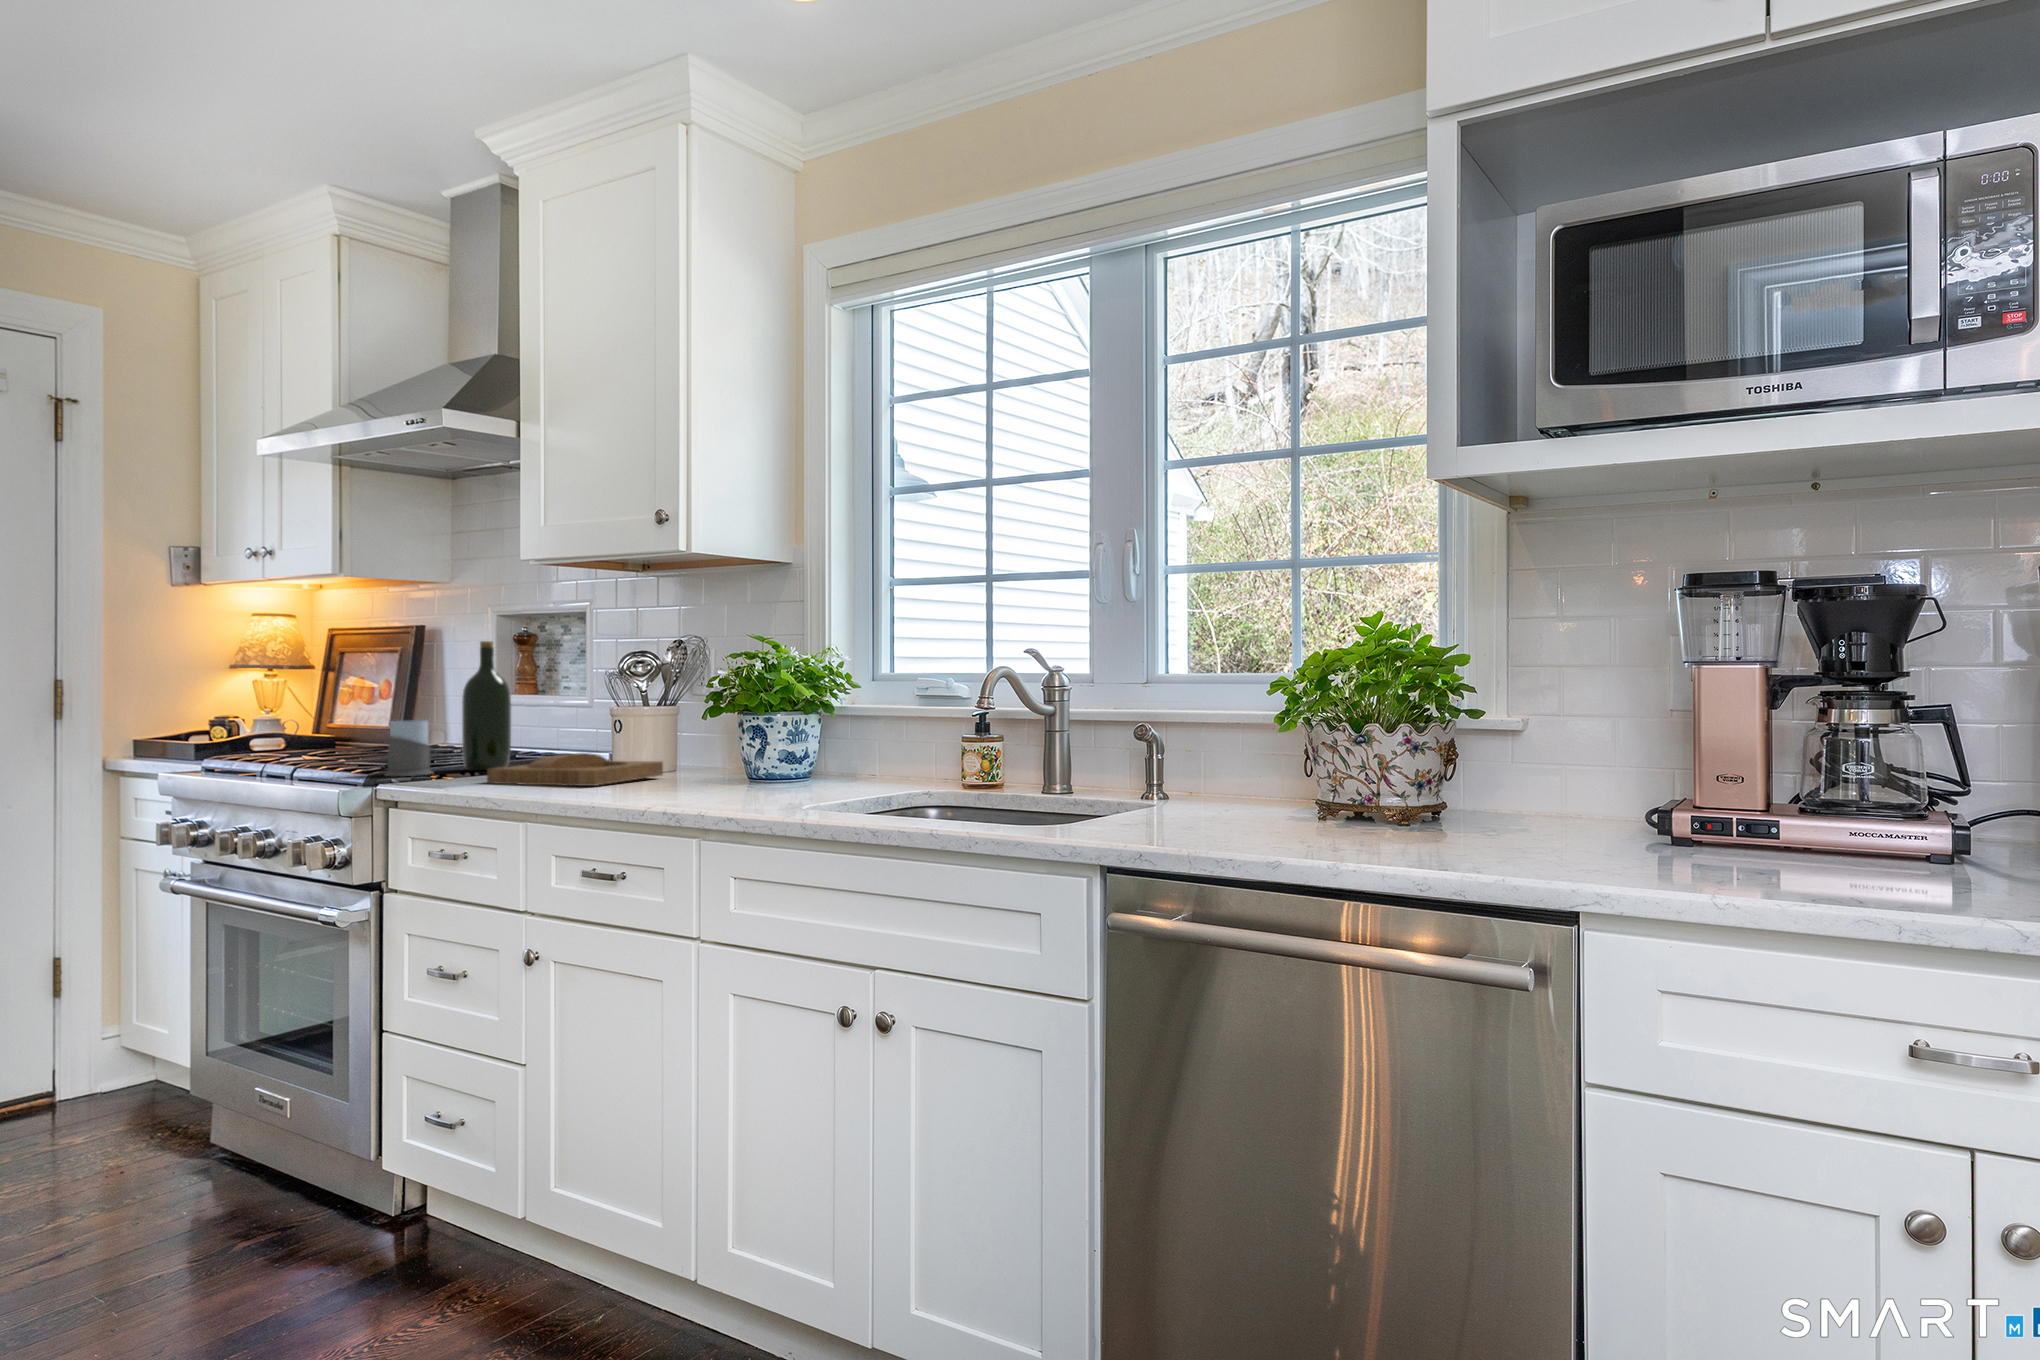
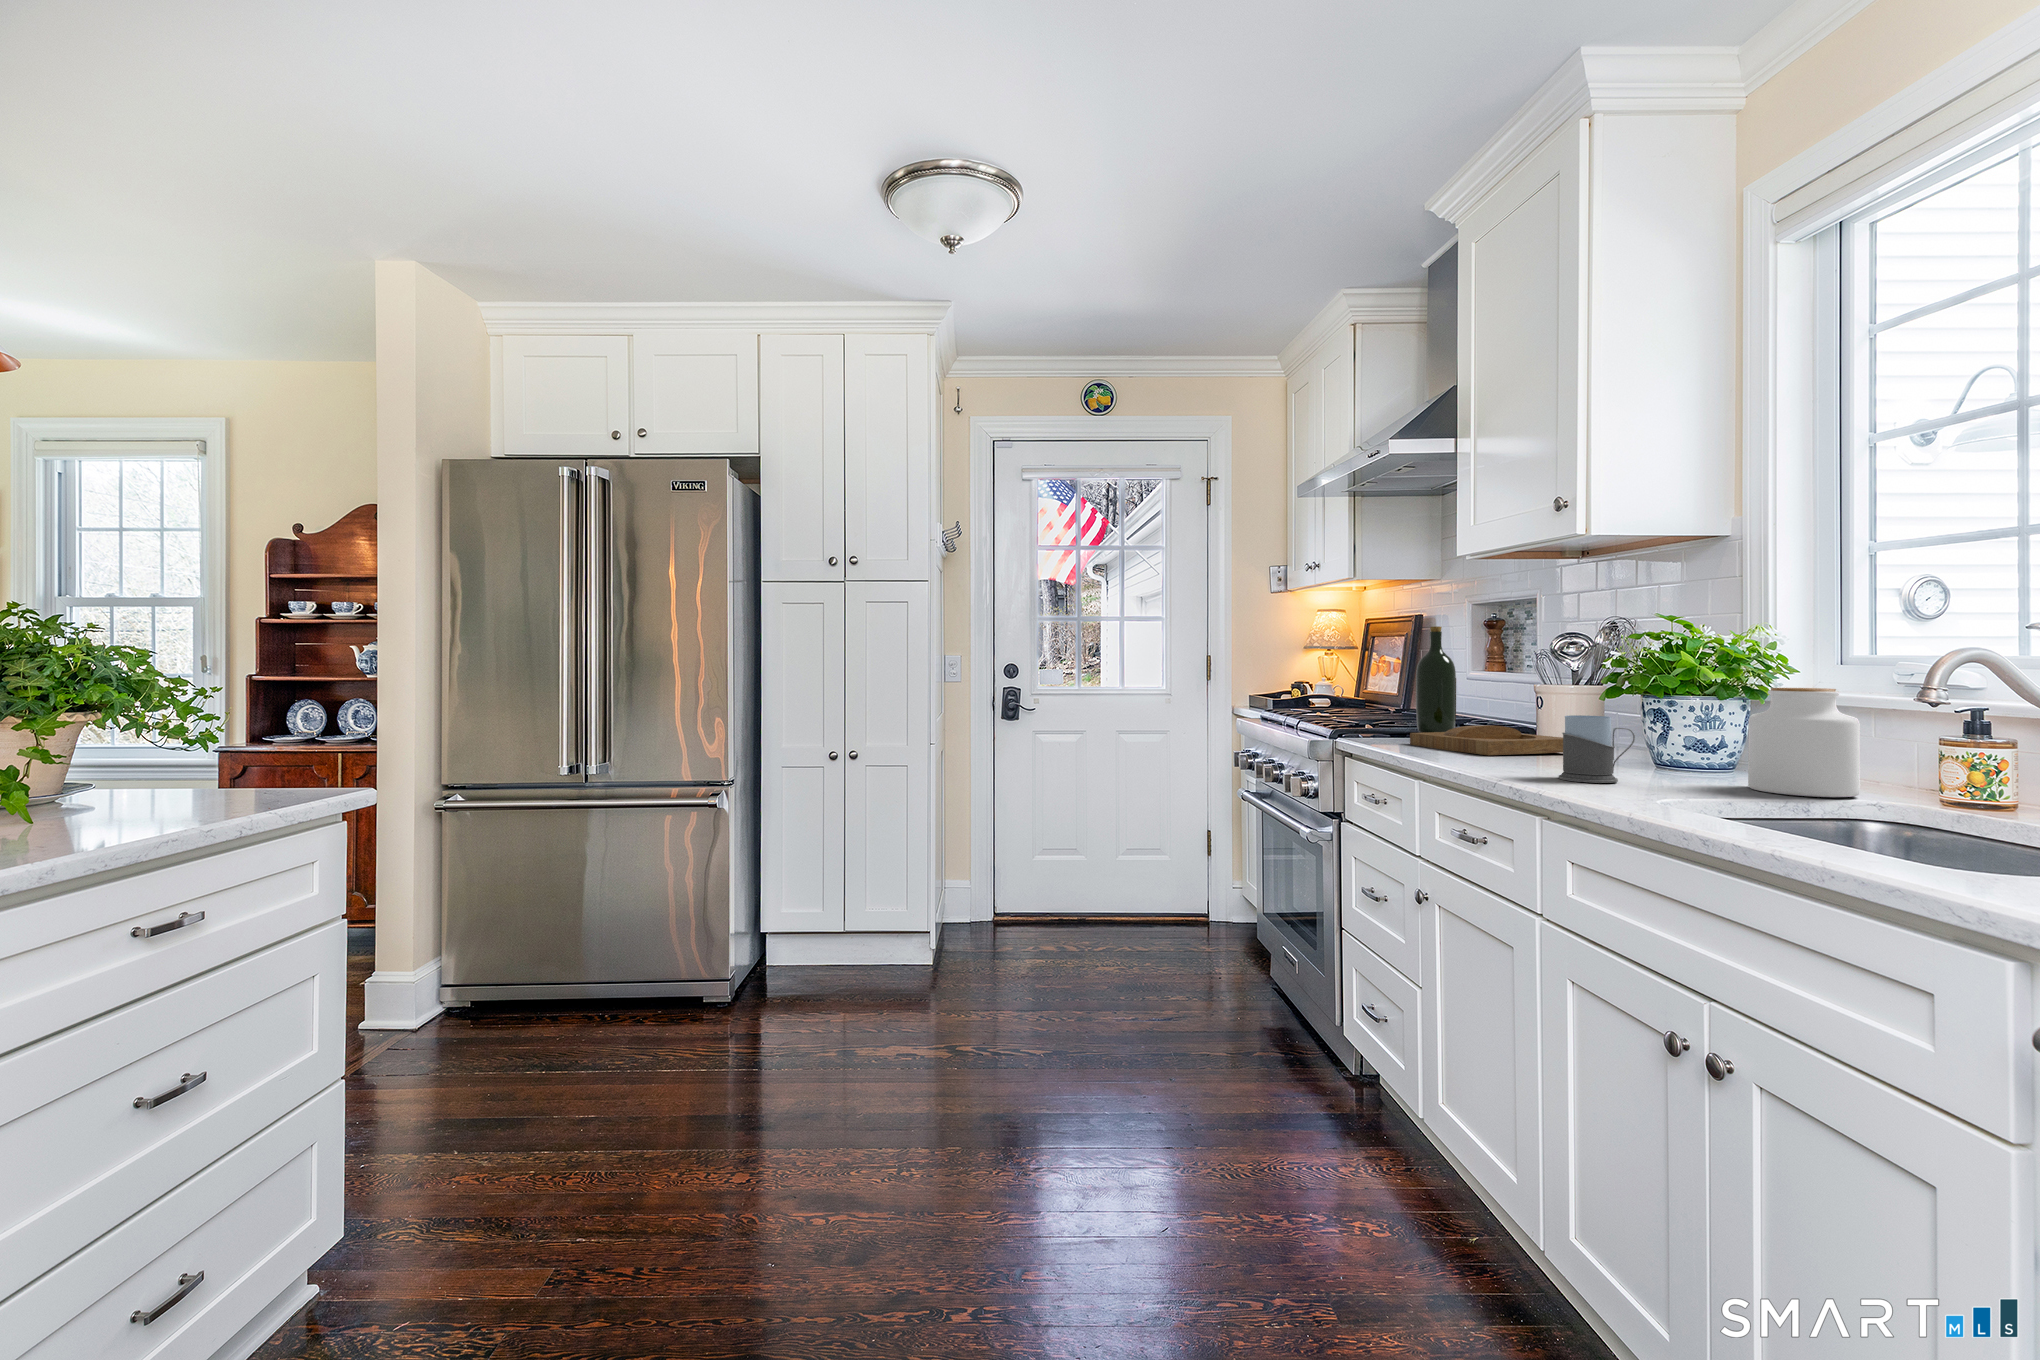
jar: none [841,700,916,793] -> present [1748,688,1860,797]
mug: present [385,720,442,776] -> present [1558,715,1635,783]

